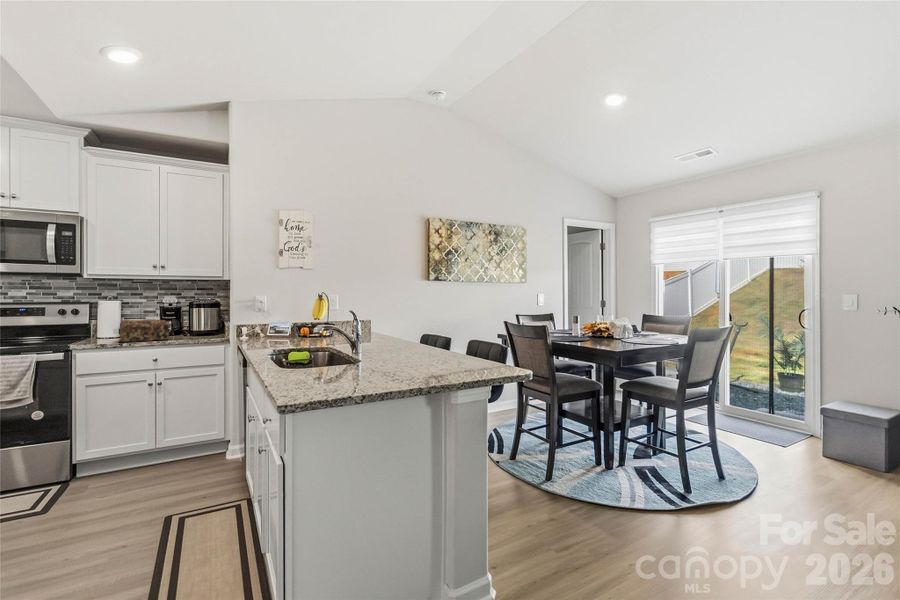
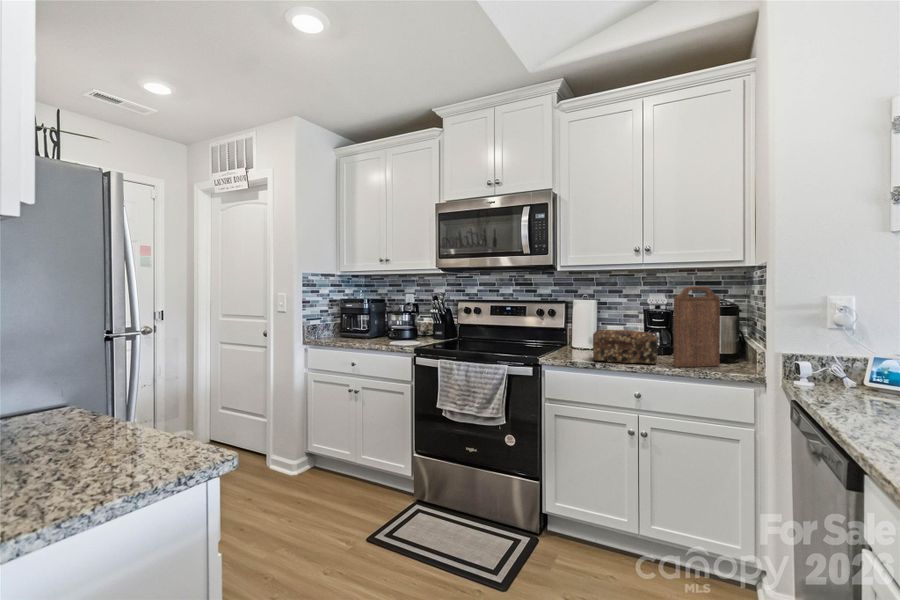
cutting board: none [179,291,208,340] -> present [673,286,720,367]

